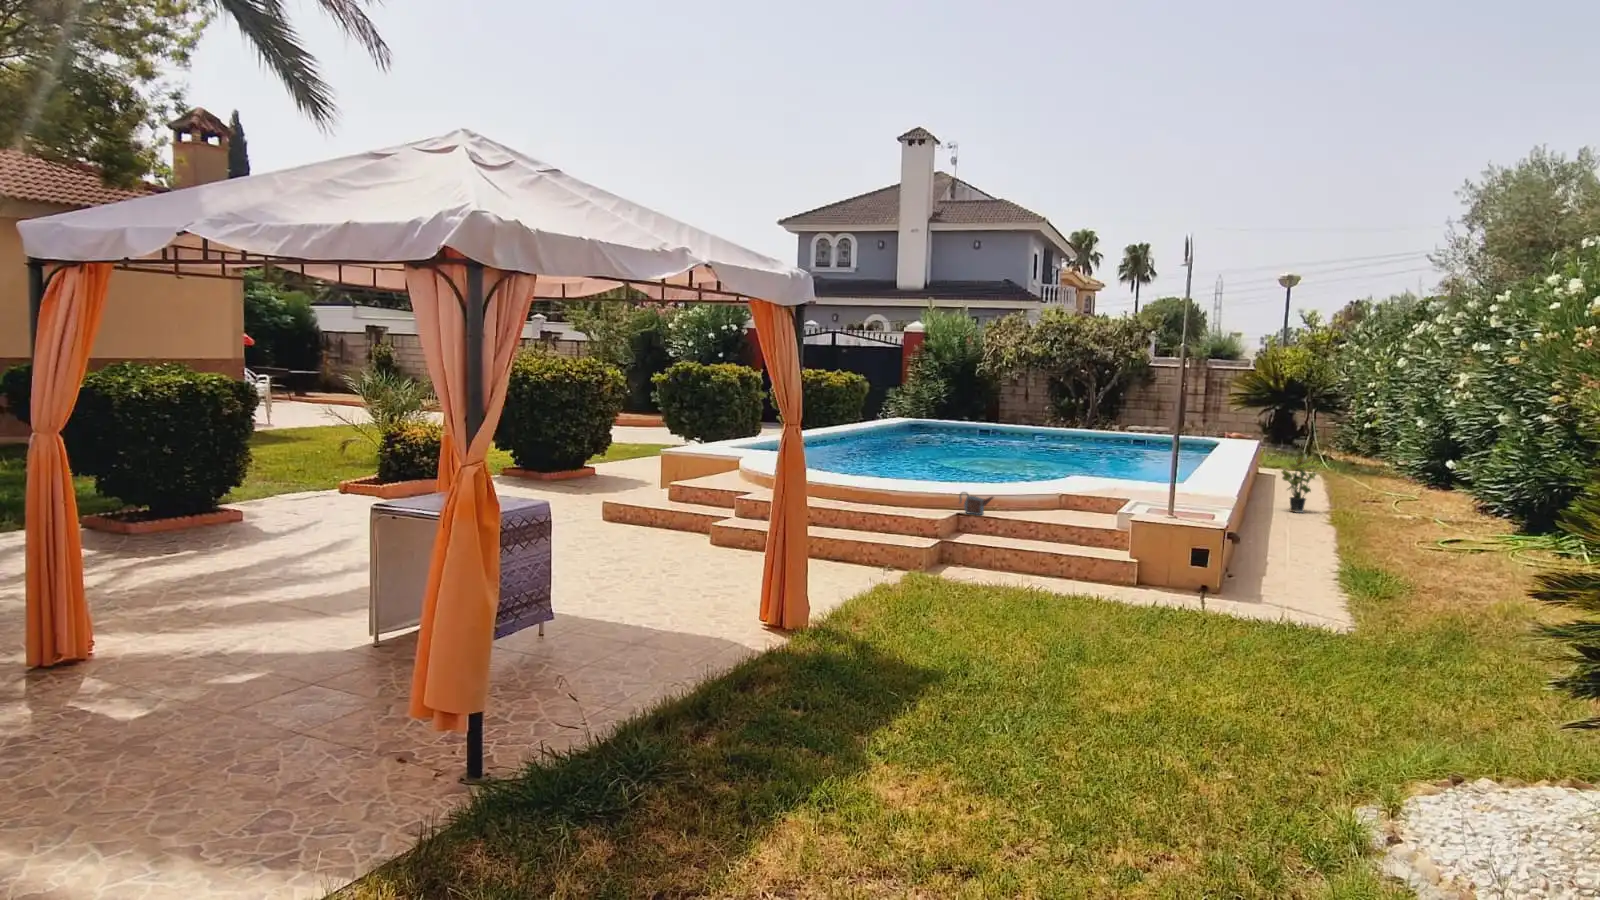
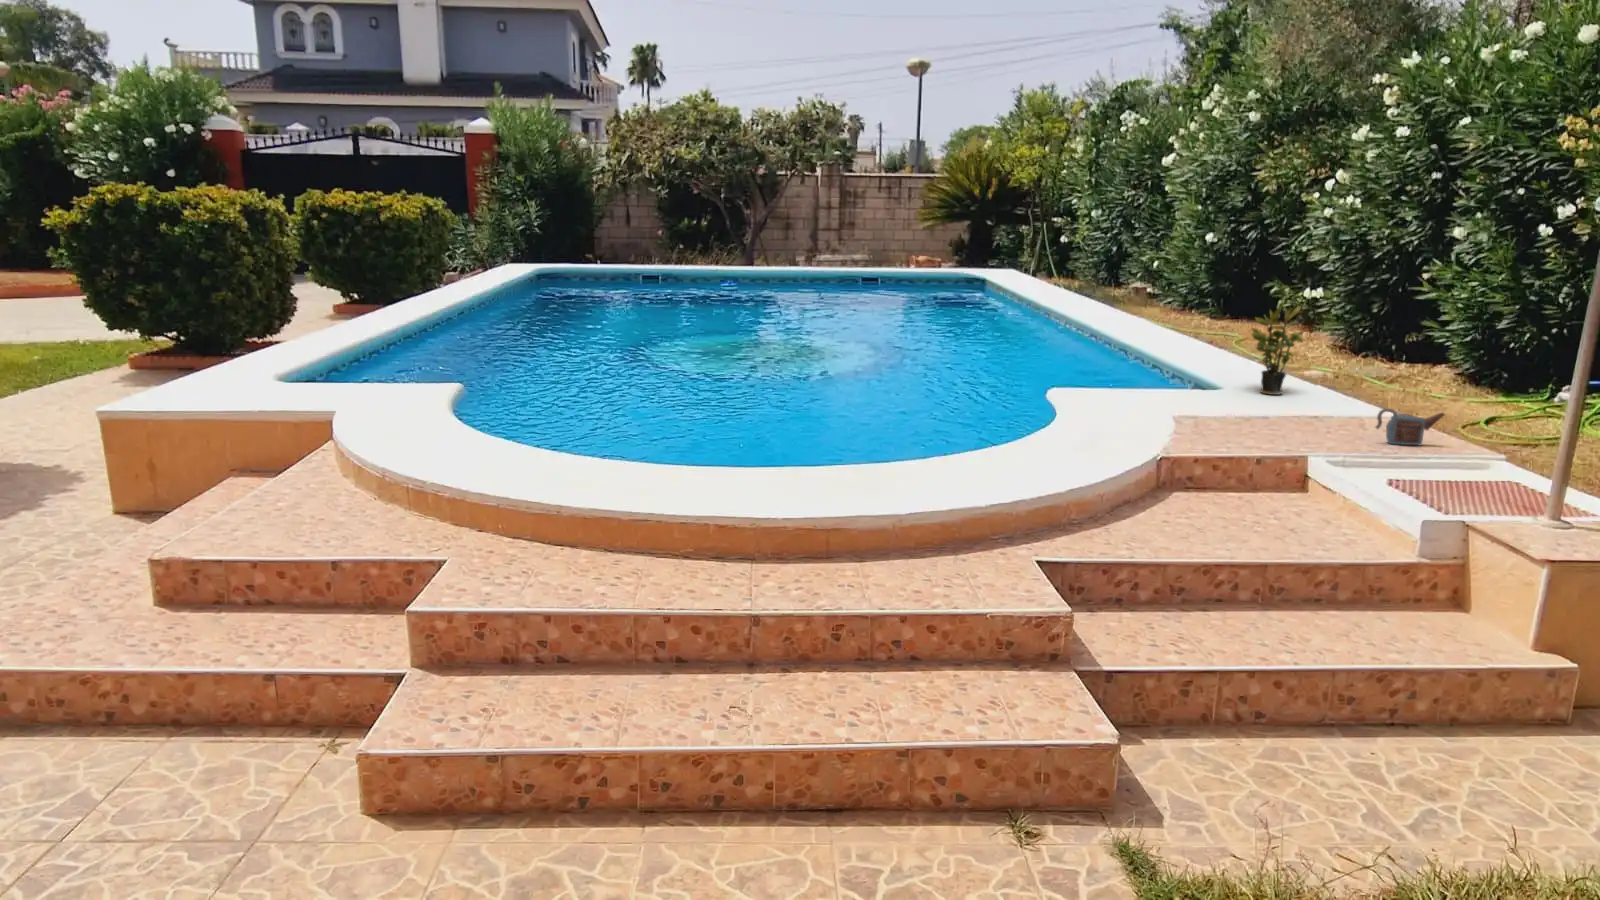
watering can: present [959,492,993,515] -> present [1376,408,1445,445]

